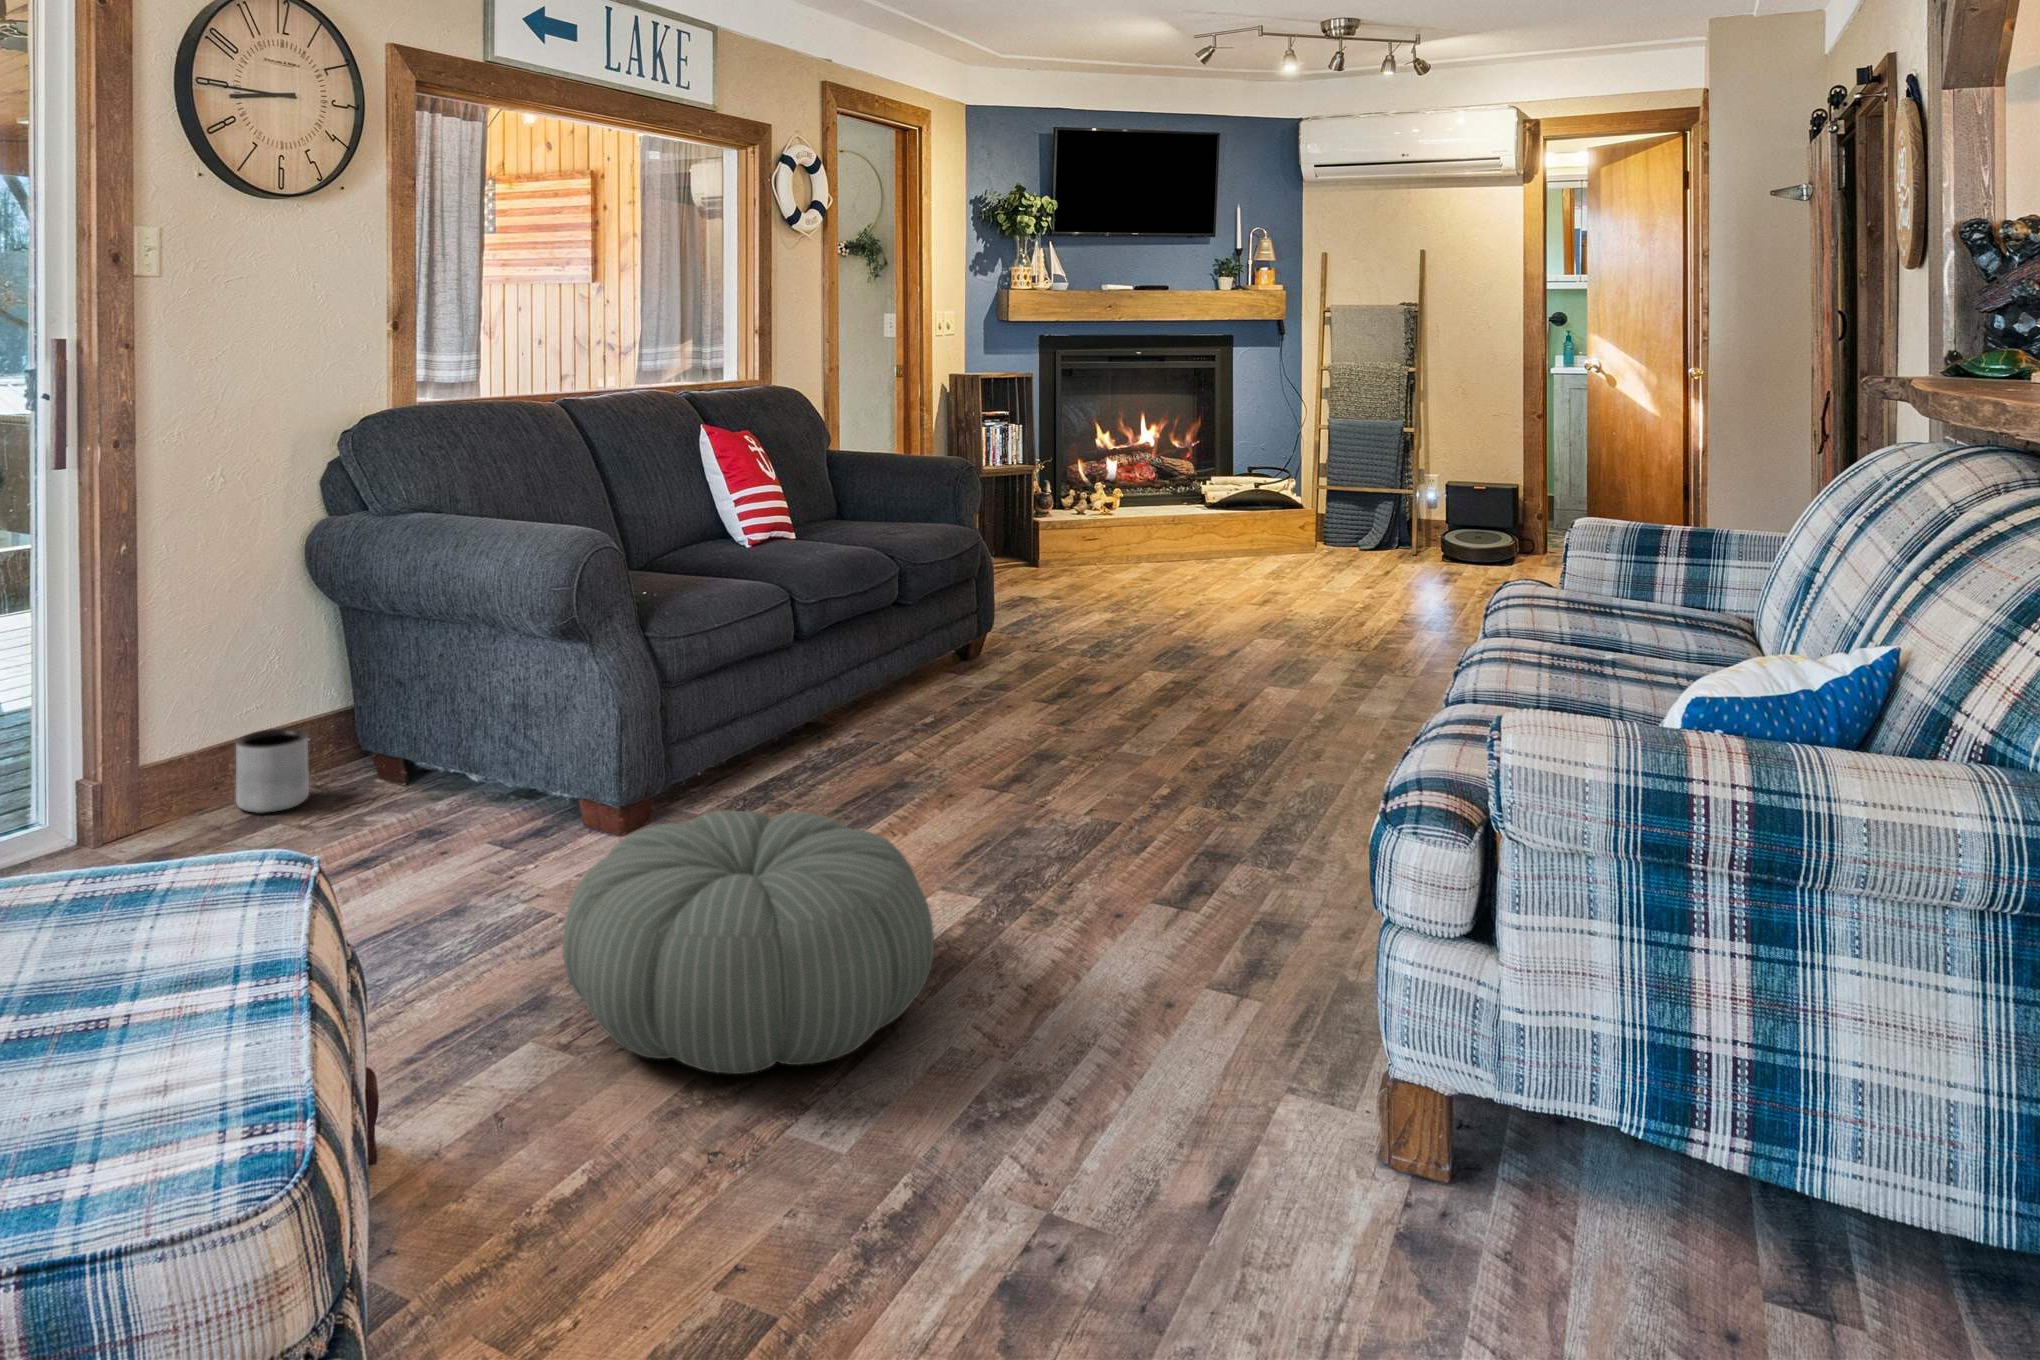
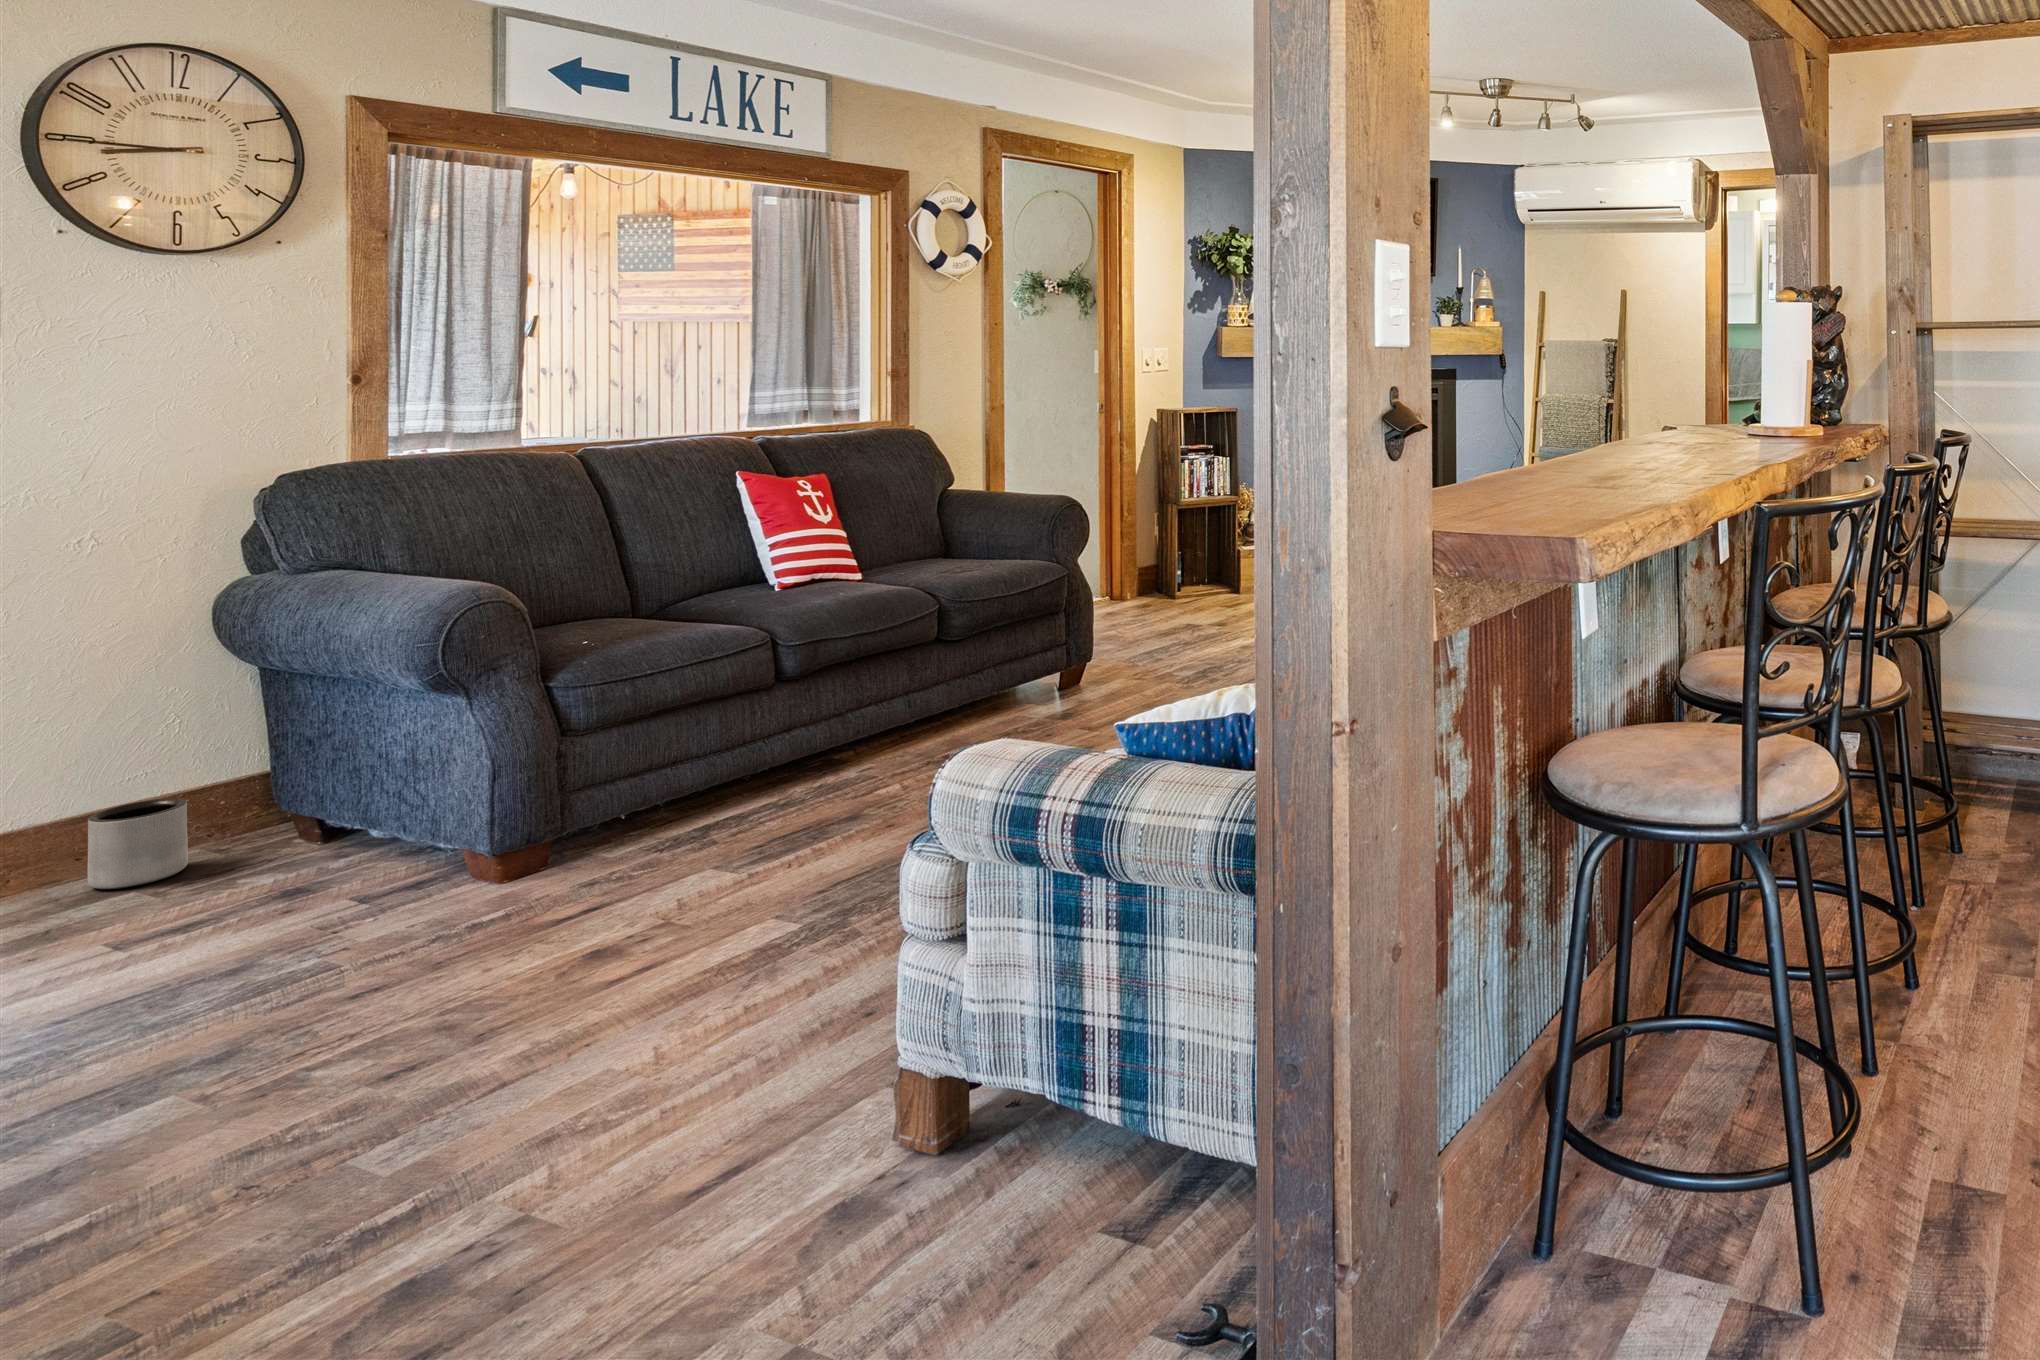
pouf: present [563,811,934,1074] -> none [184,856,646,1125]

